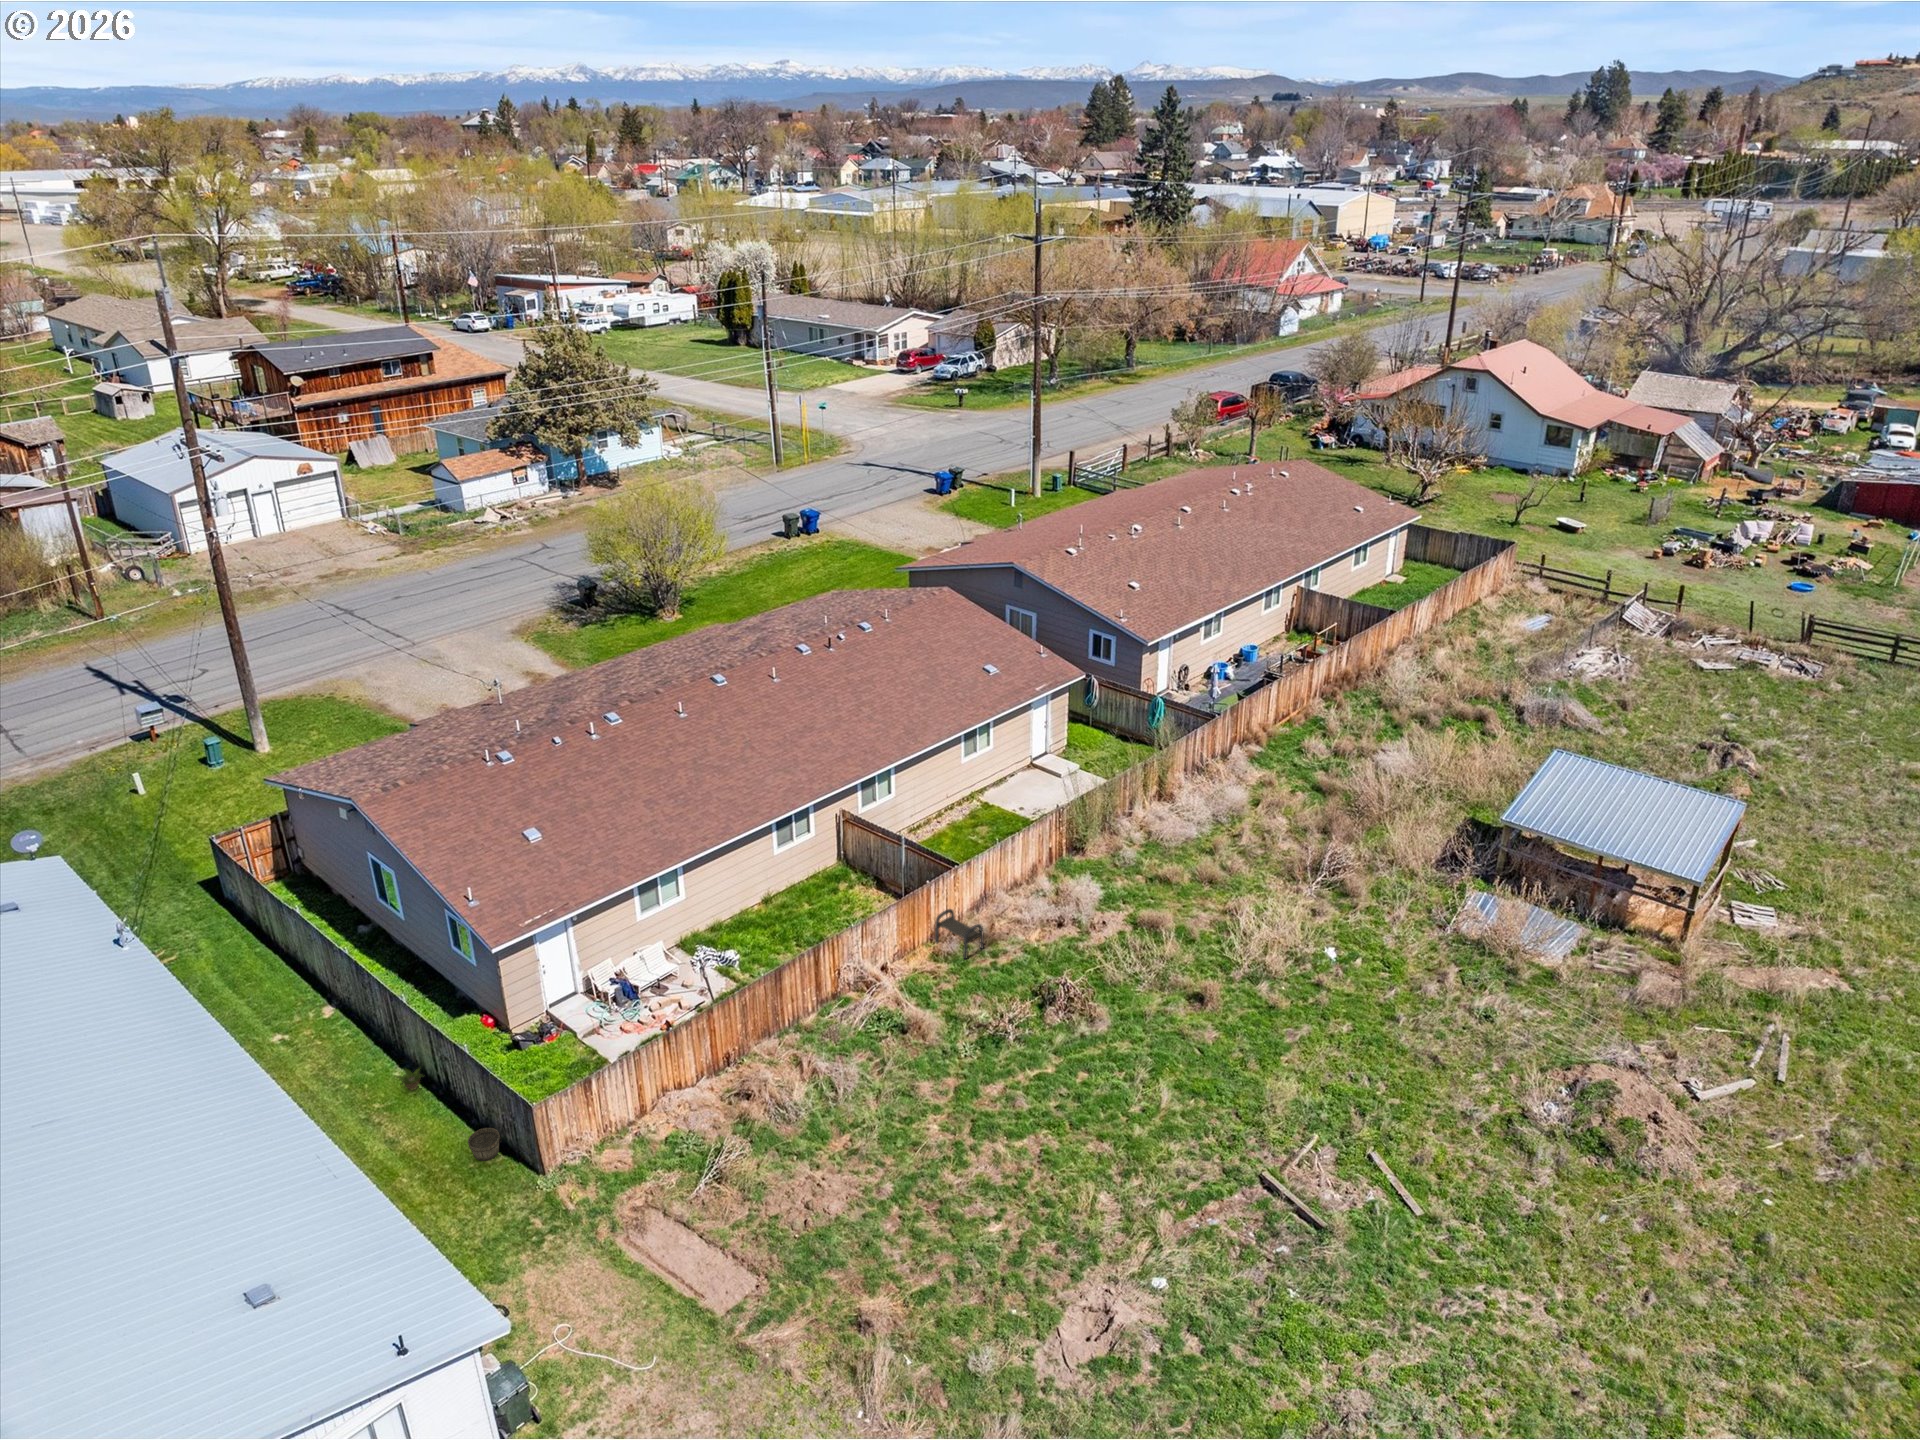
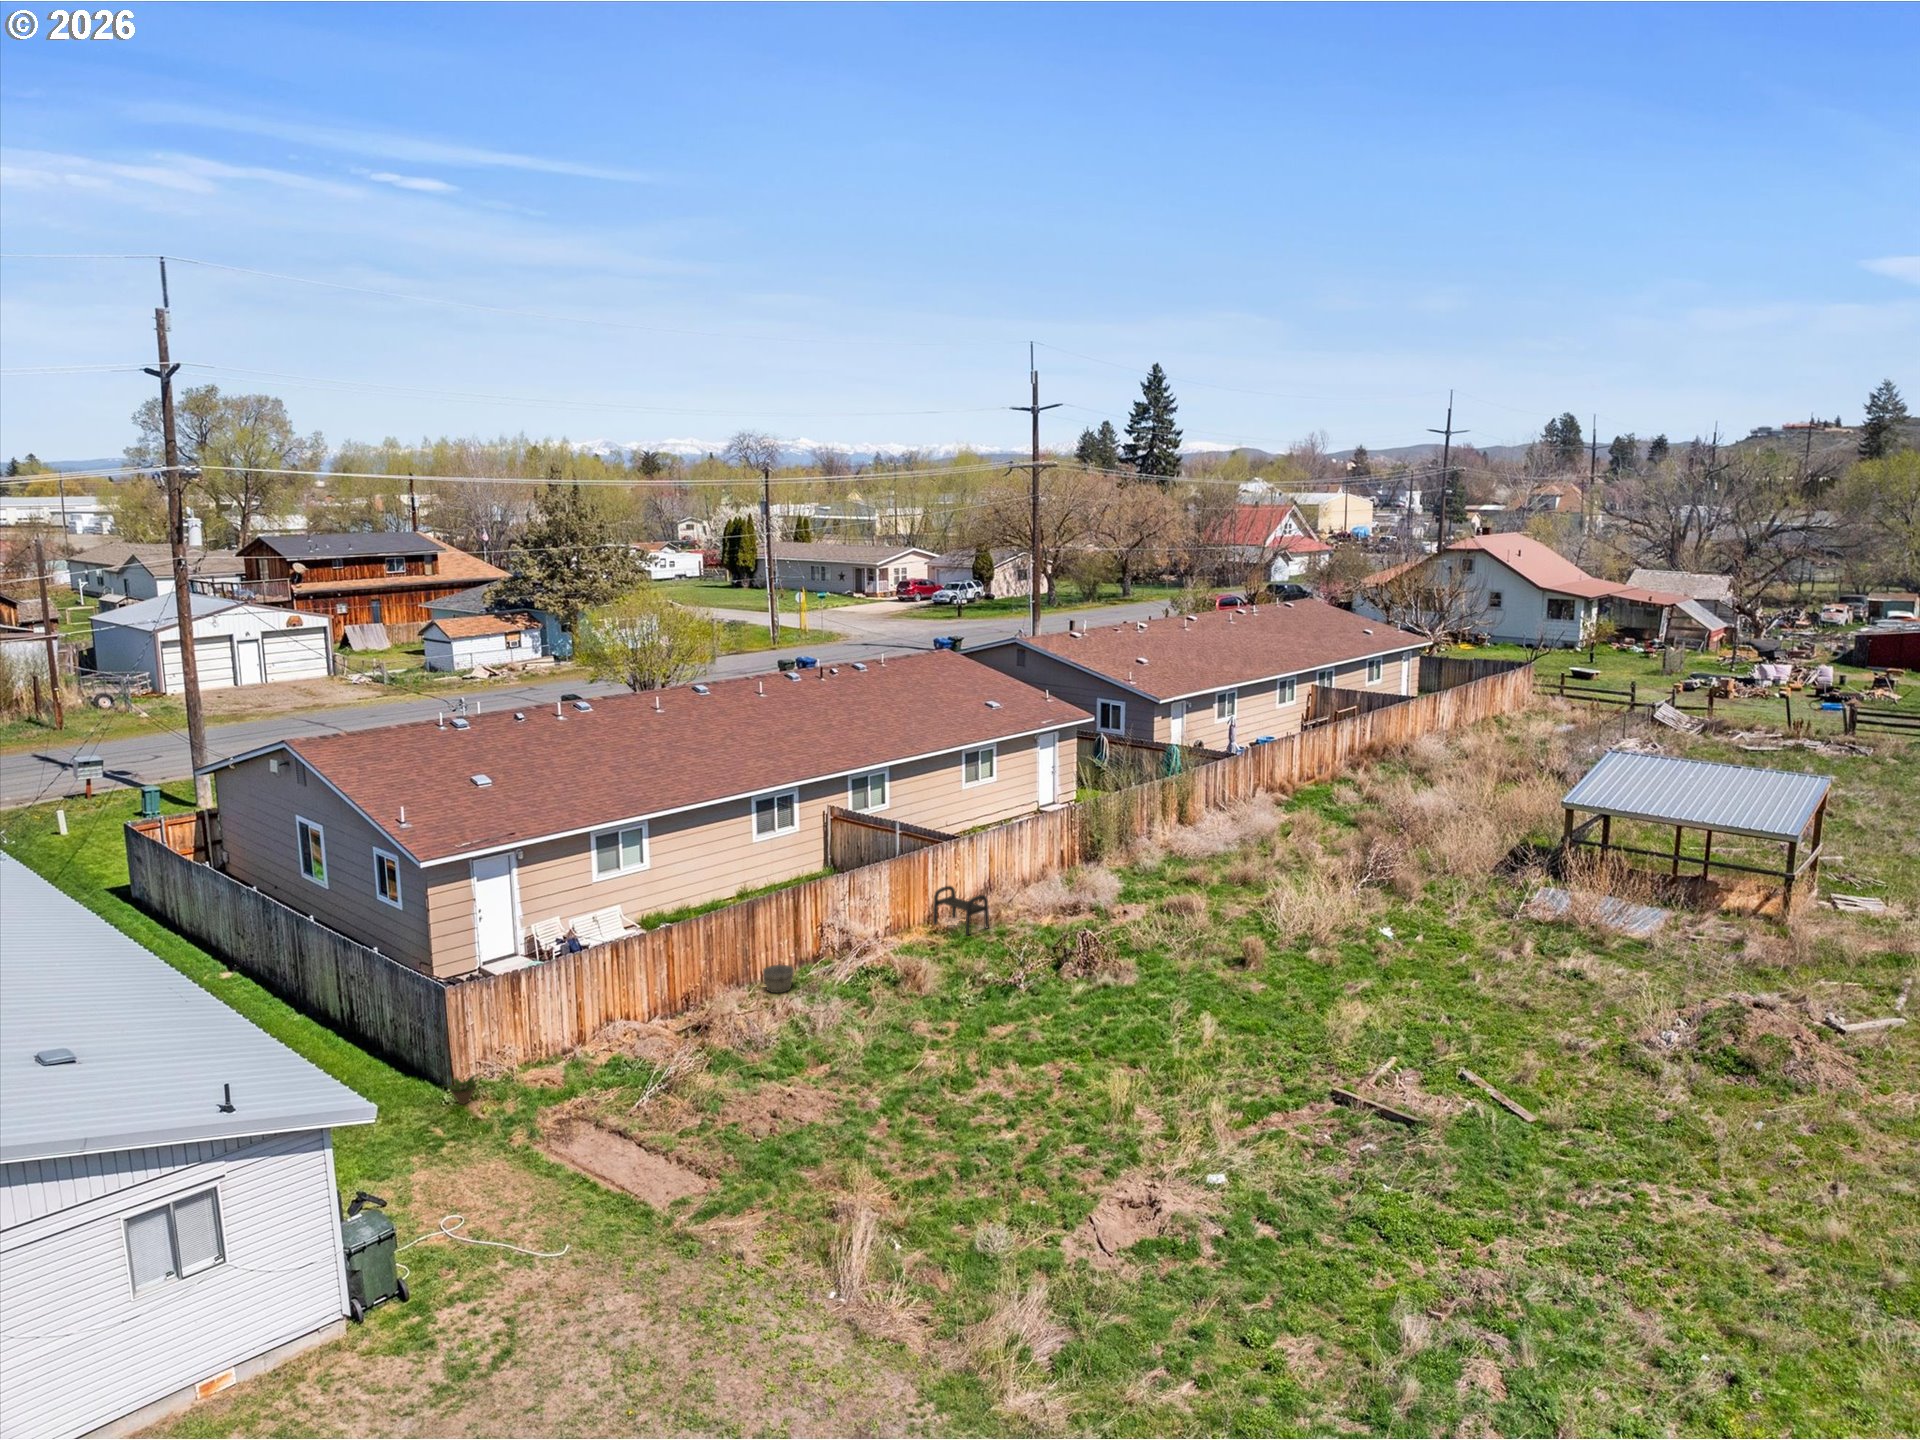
decorative plant: present [397,1069,424,1090] -> present [445,1075,478,1104]
wooden bucket: present [468,1128,501,1161] -> present [763,964,794,993]

